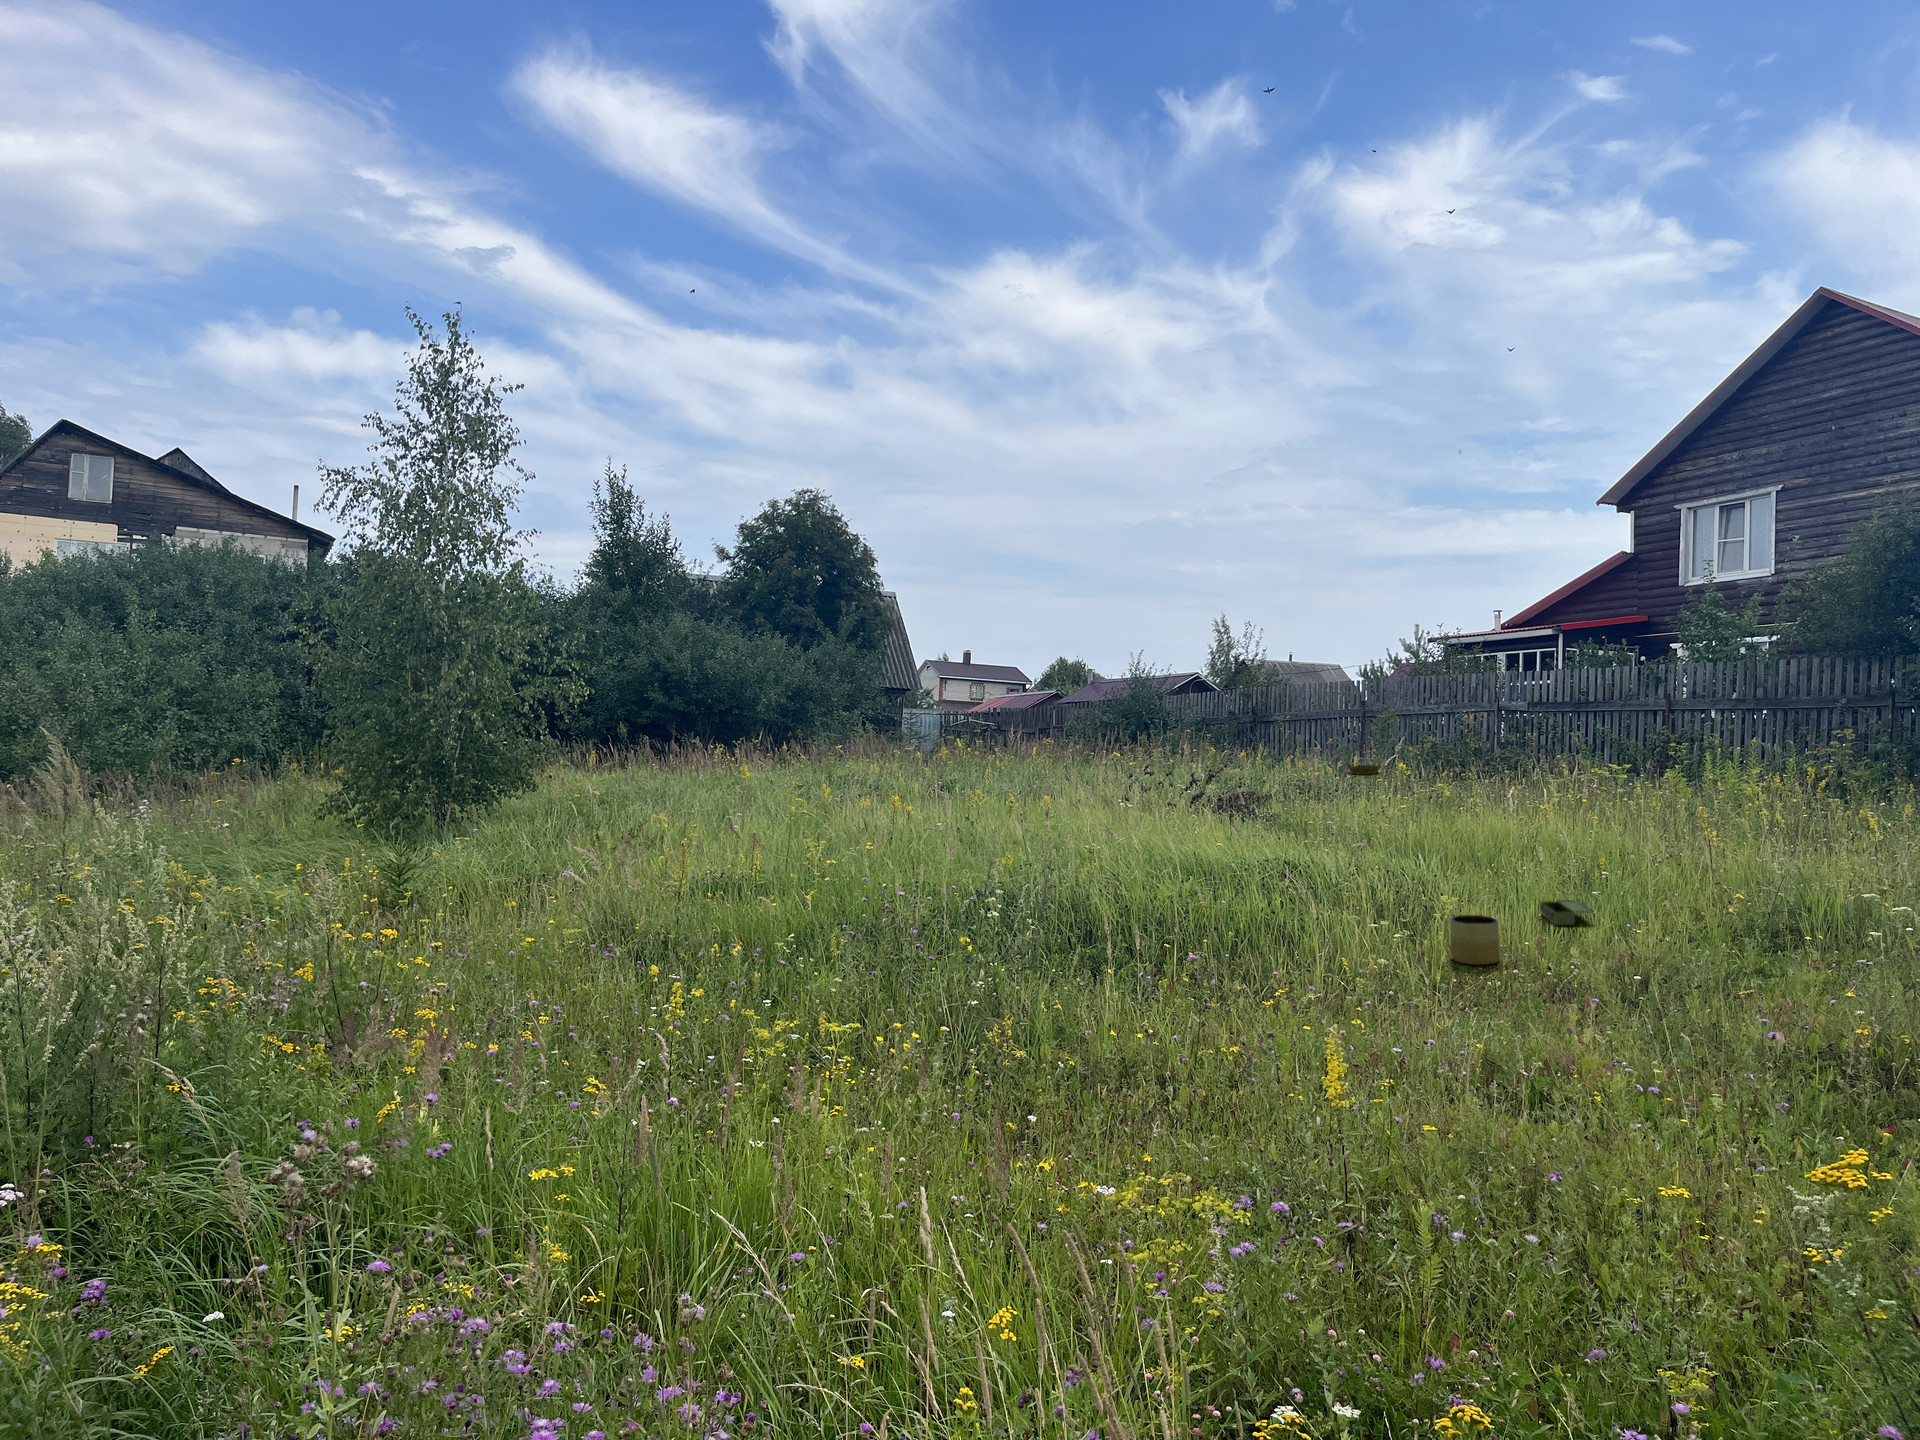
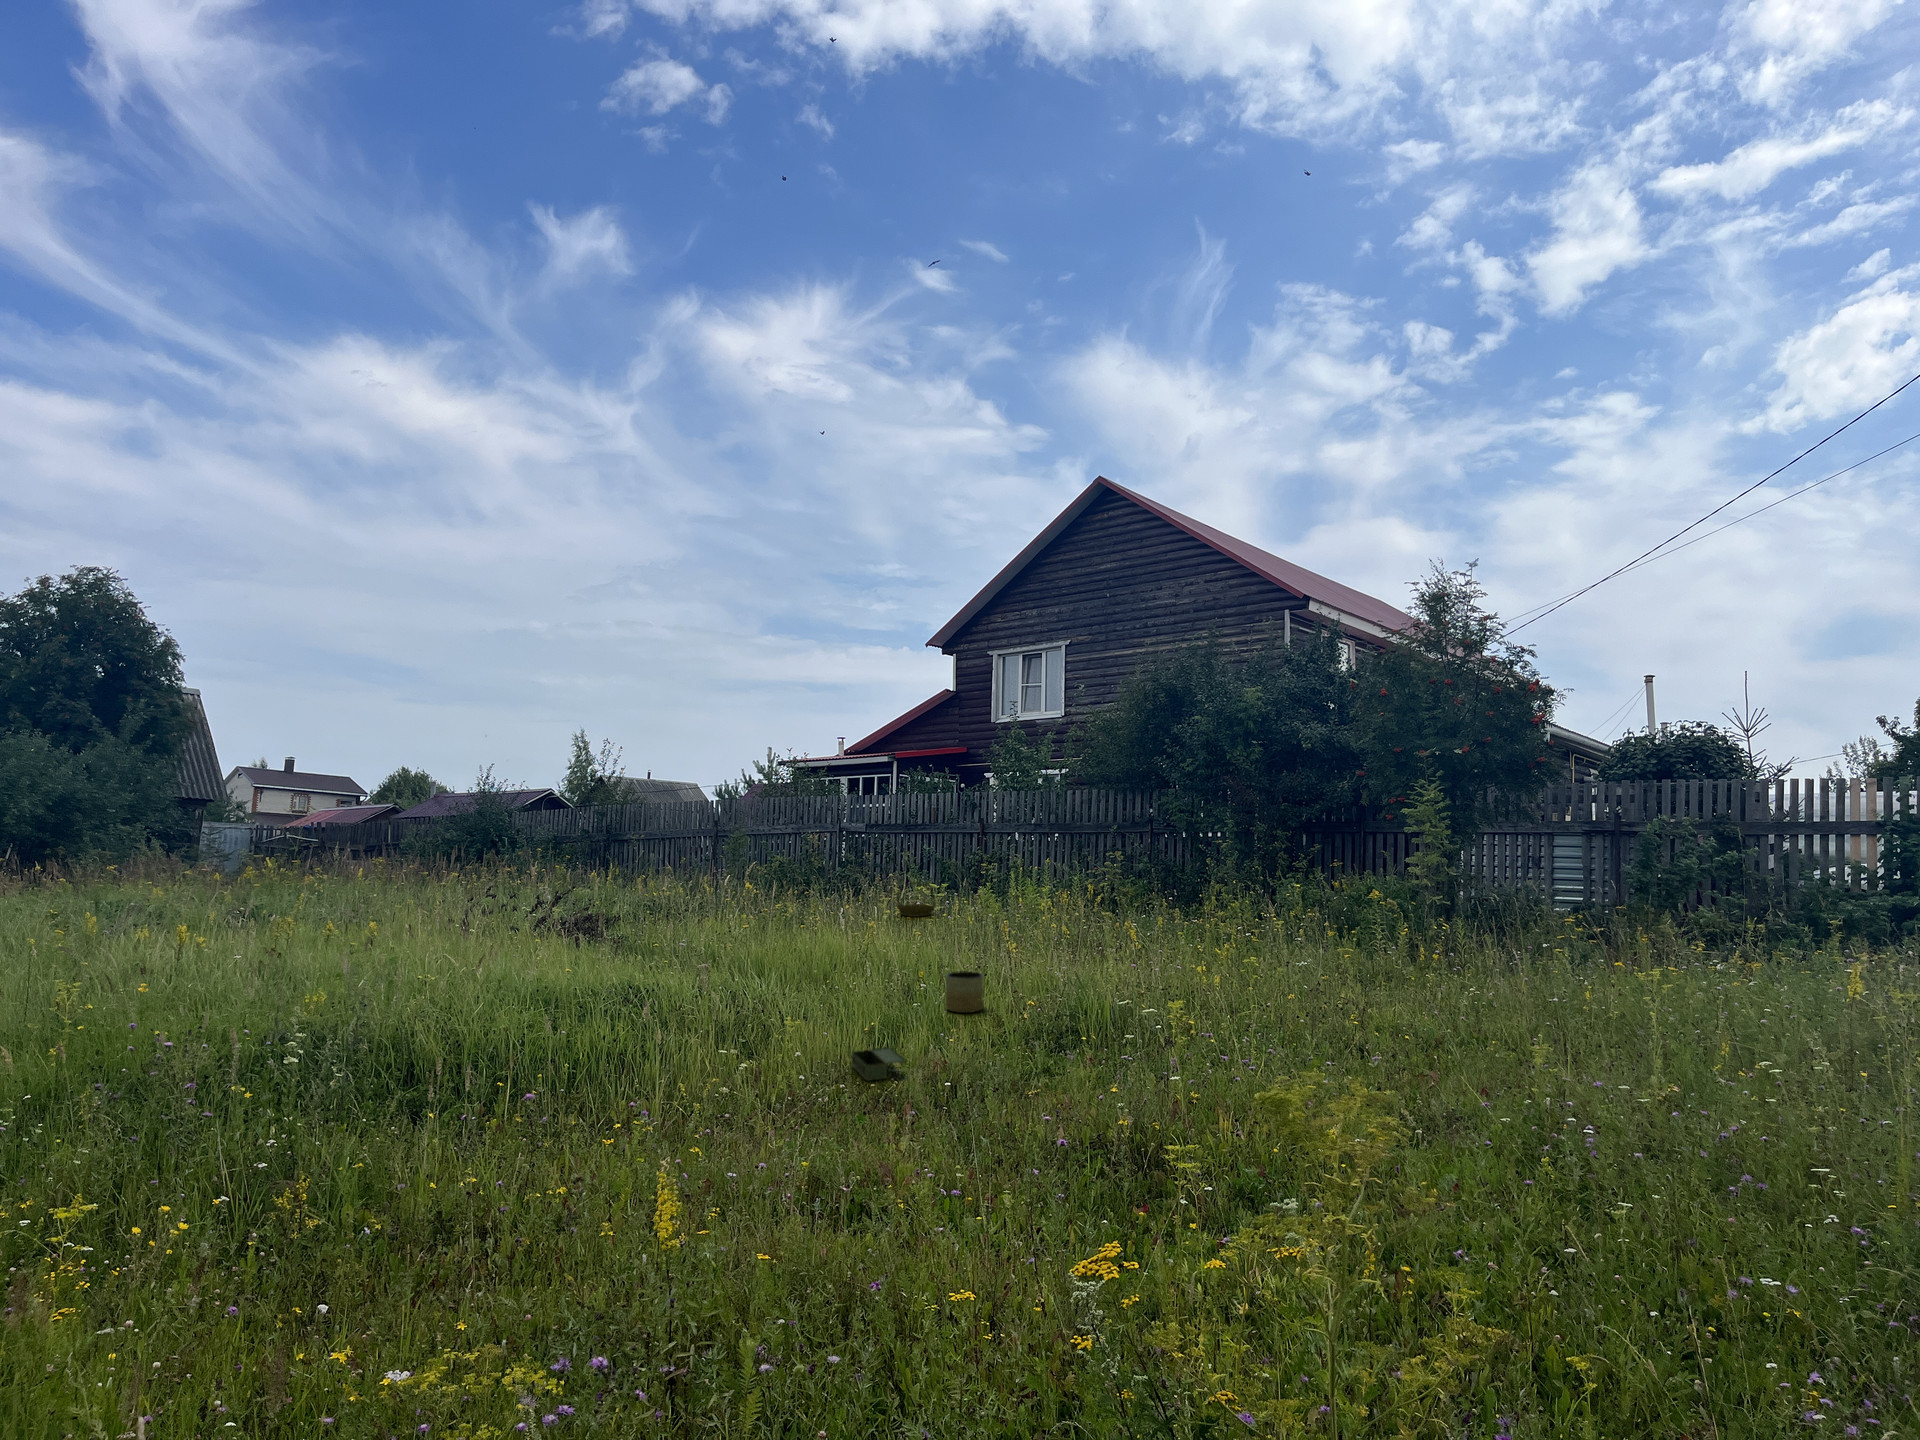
basket: present [1348,749,1380,775] -> present [897,882,935,917]
planter: present [1450,915,1500,965] -> present [946,971,984,1013]

